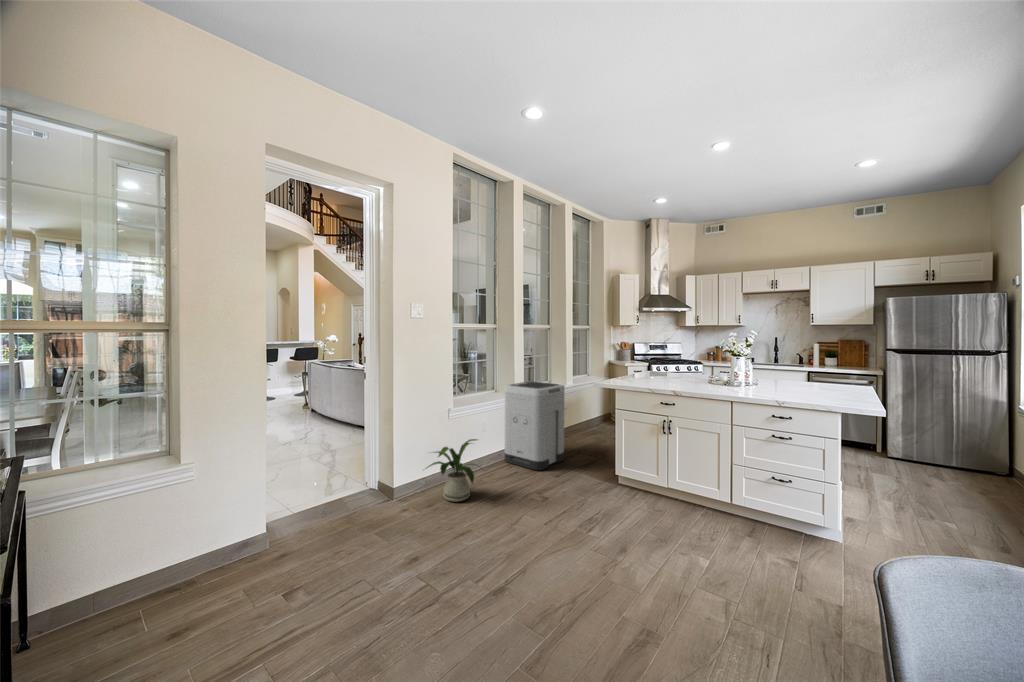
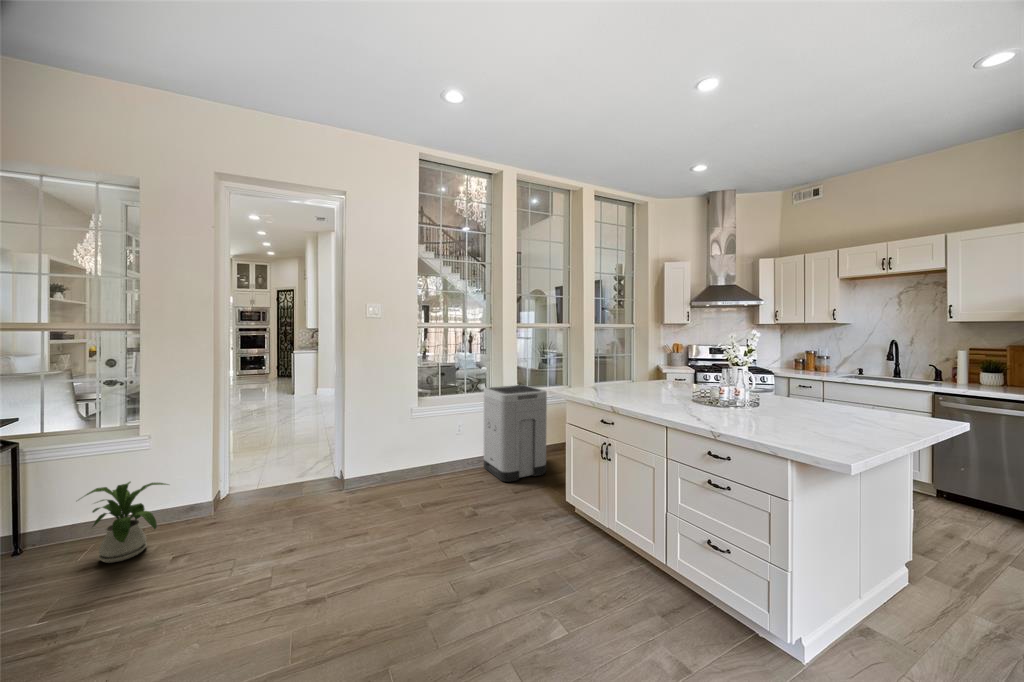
house plant: present [427,439,477,502] -> present [85,482,168,563]

